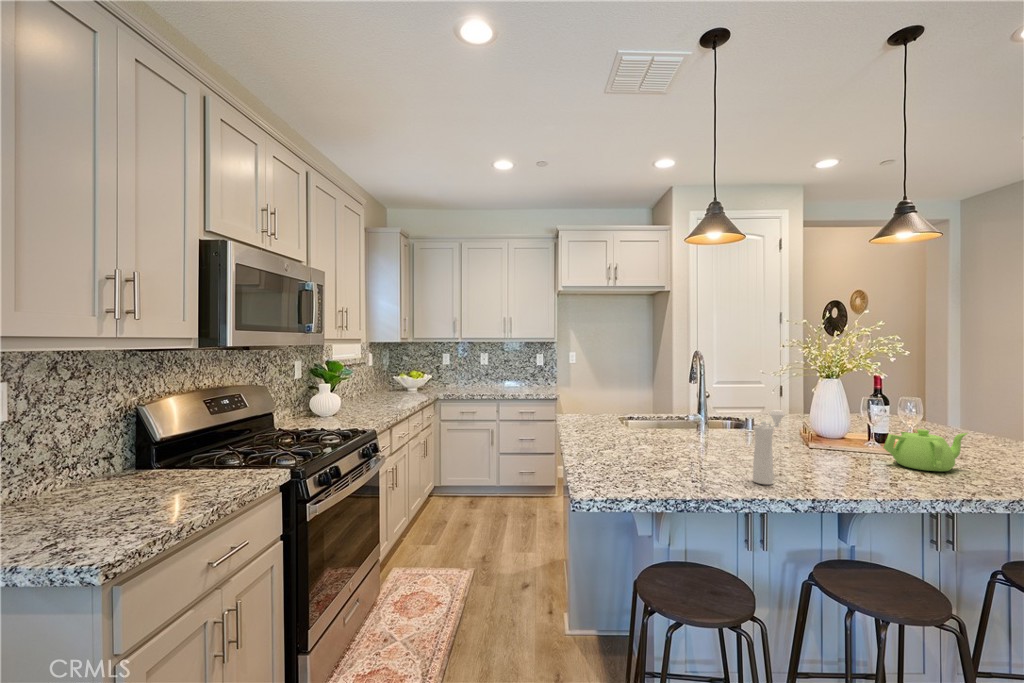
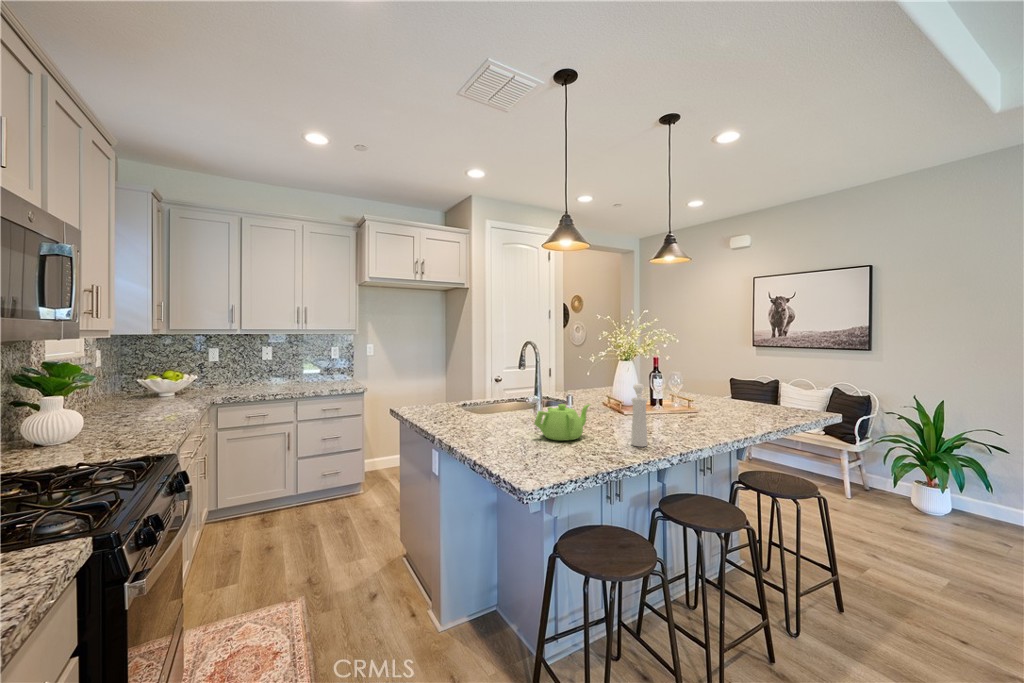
teapot: present [883,429,967,471] -> present [534,404,590,440]

